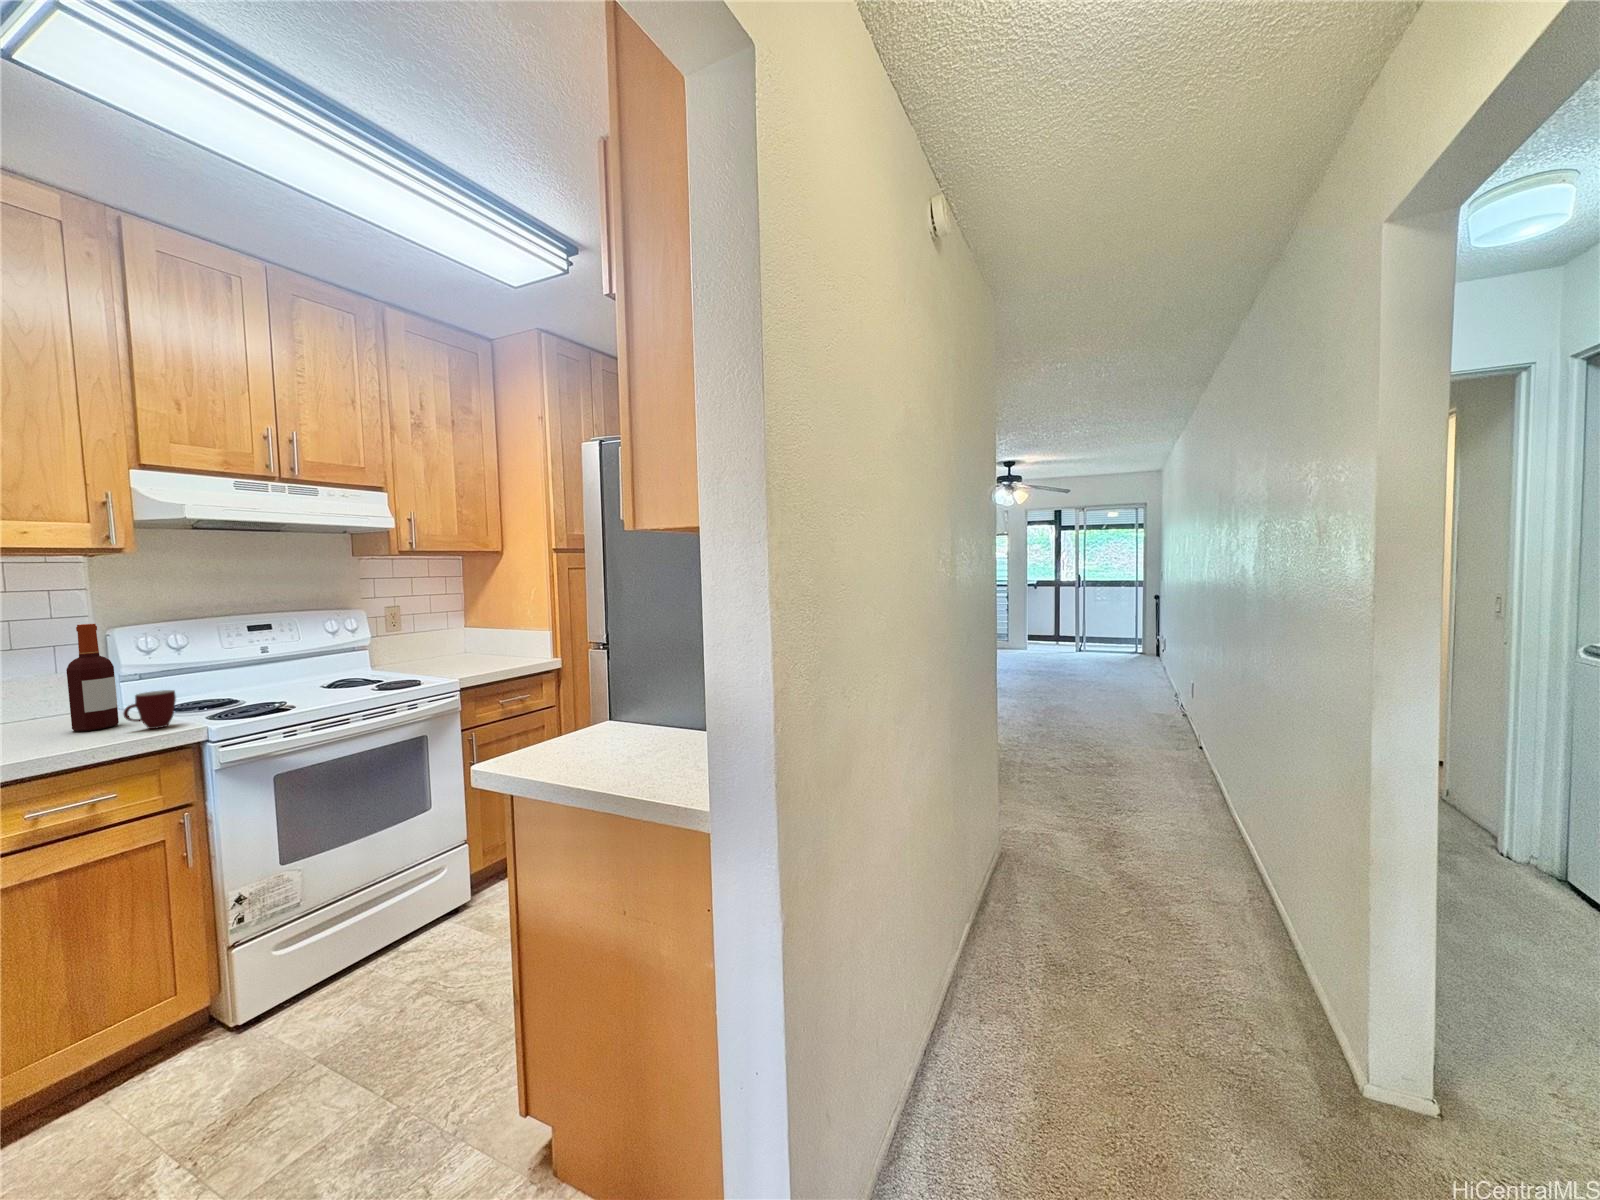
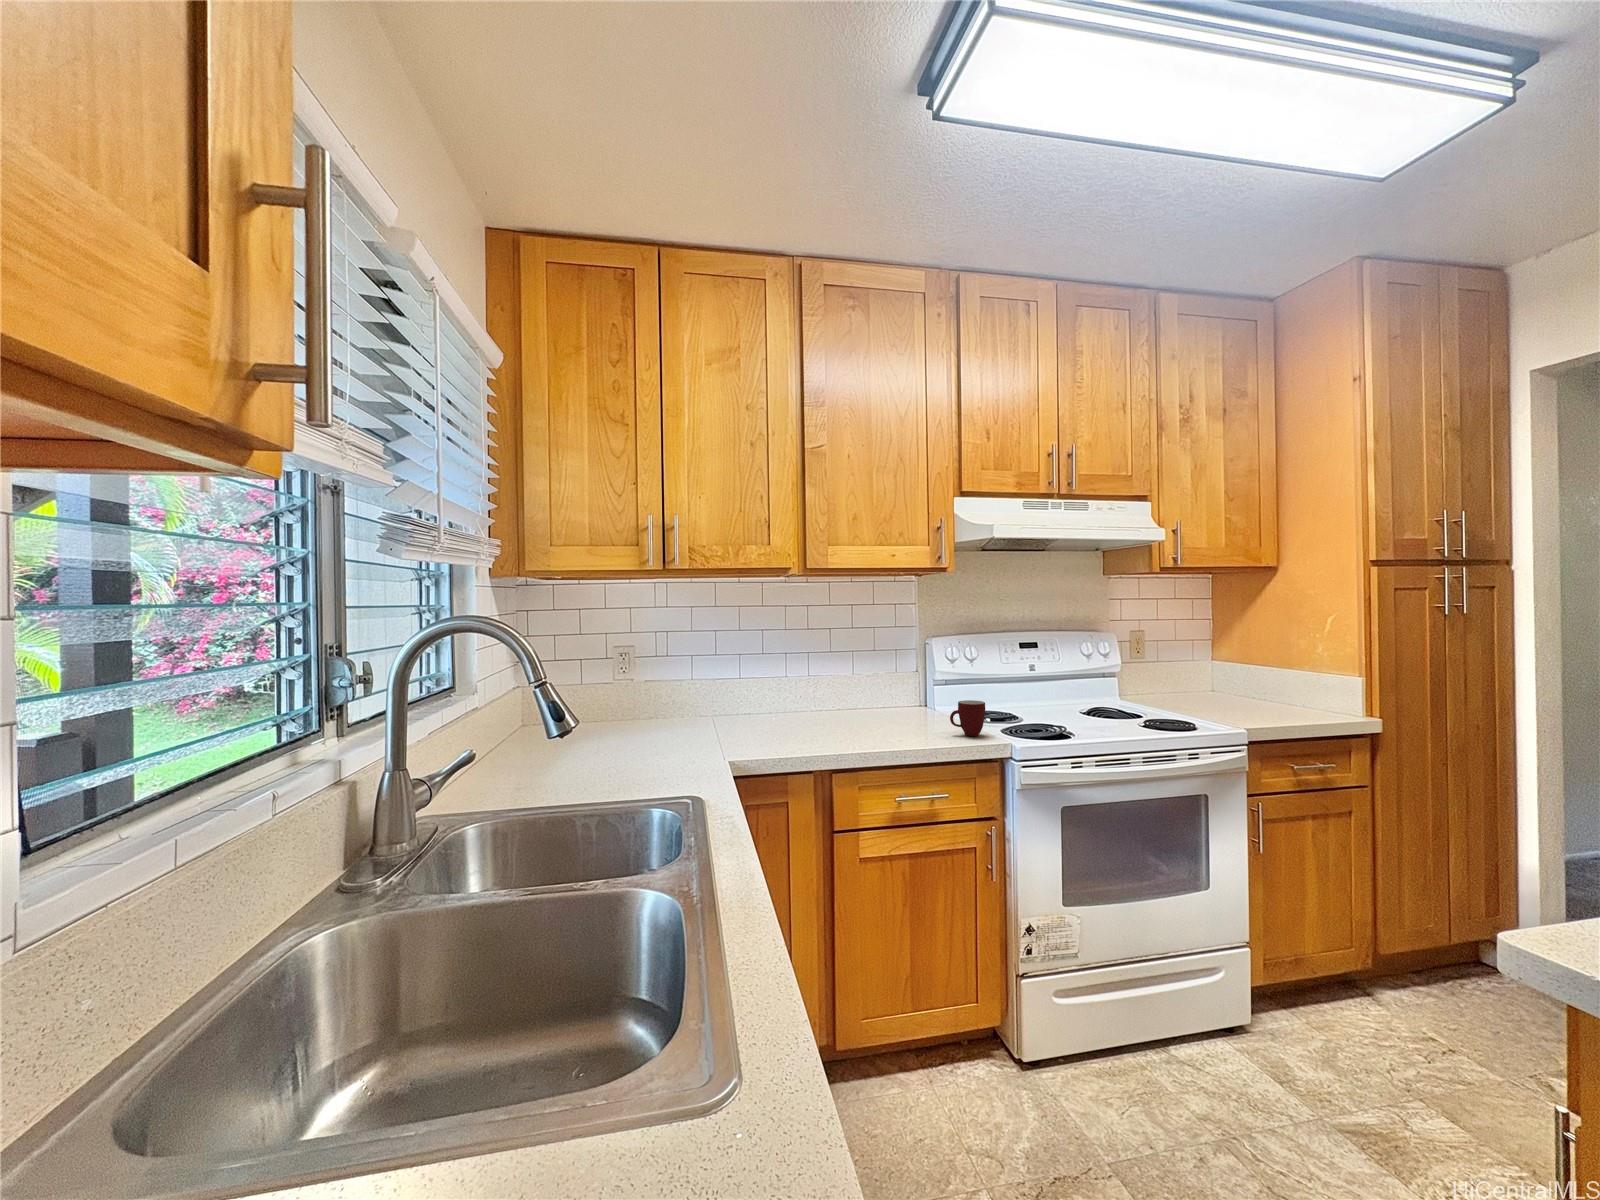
bottle: present [66,624,119,731] -> none [913,634,942,727]

